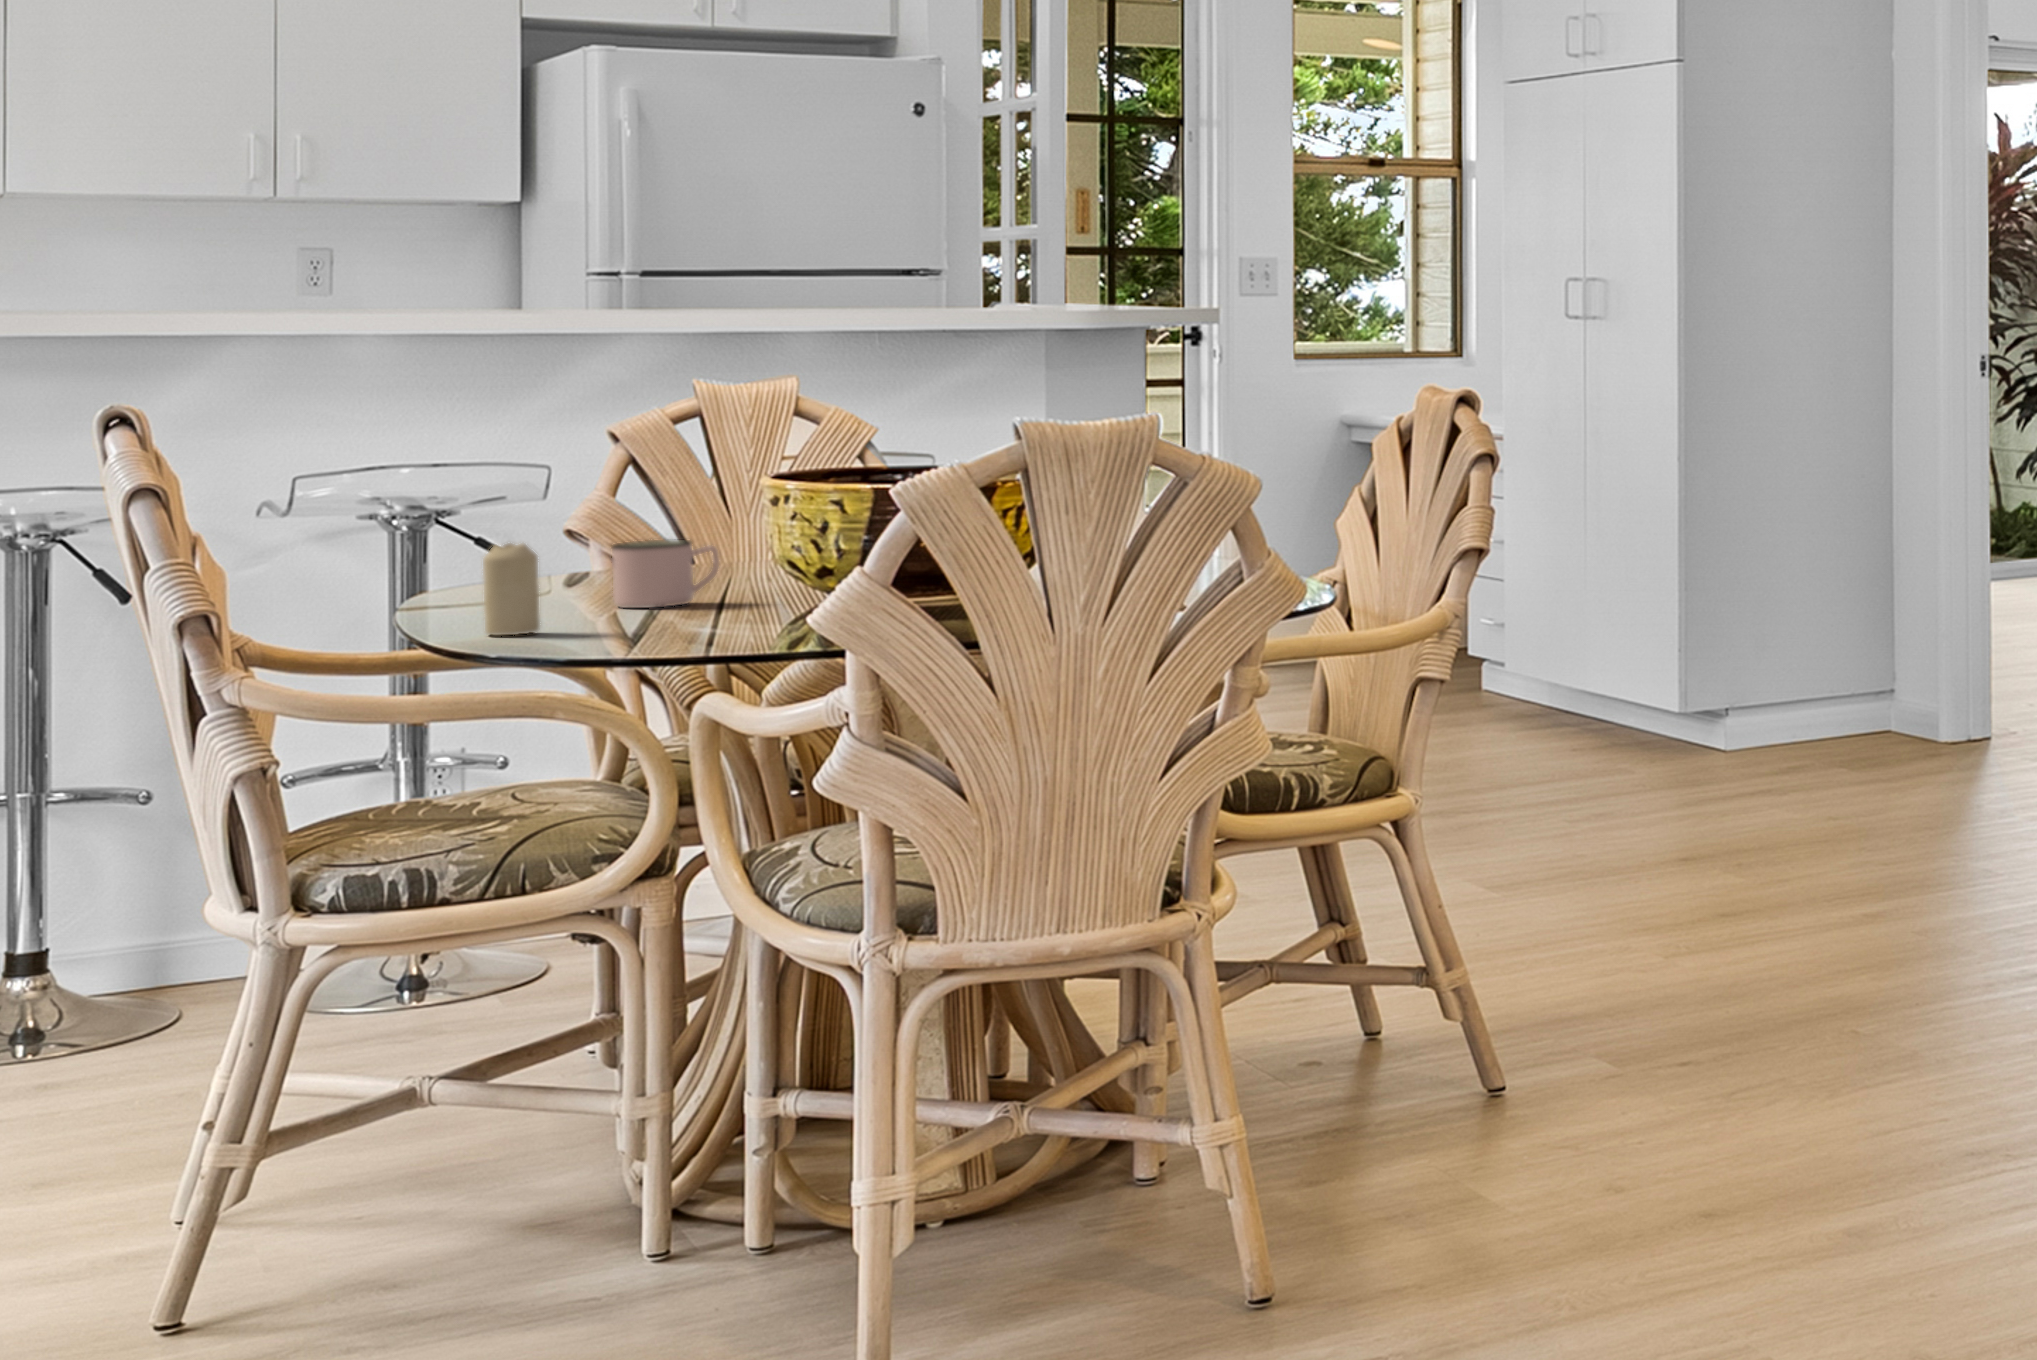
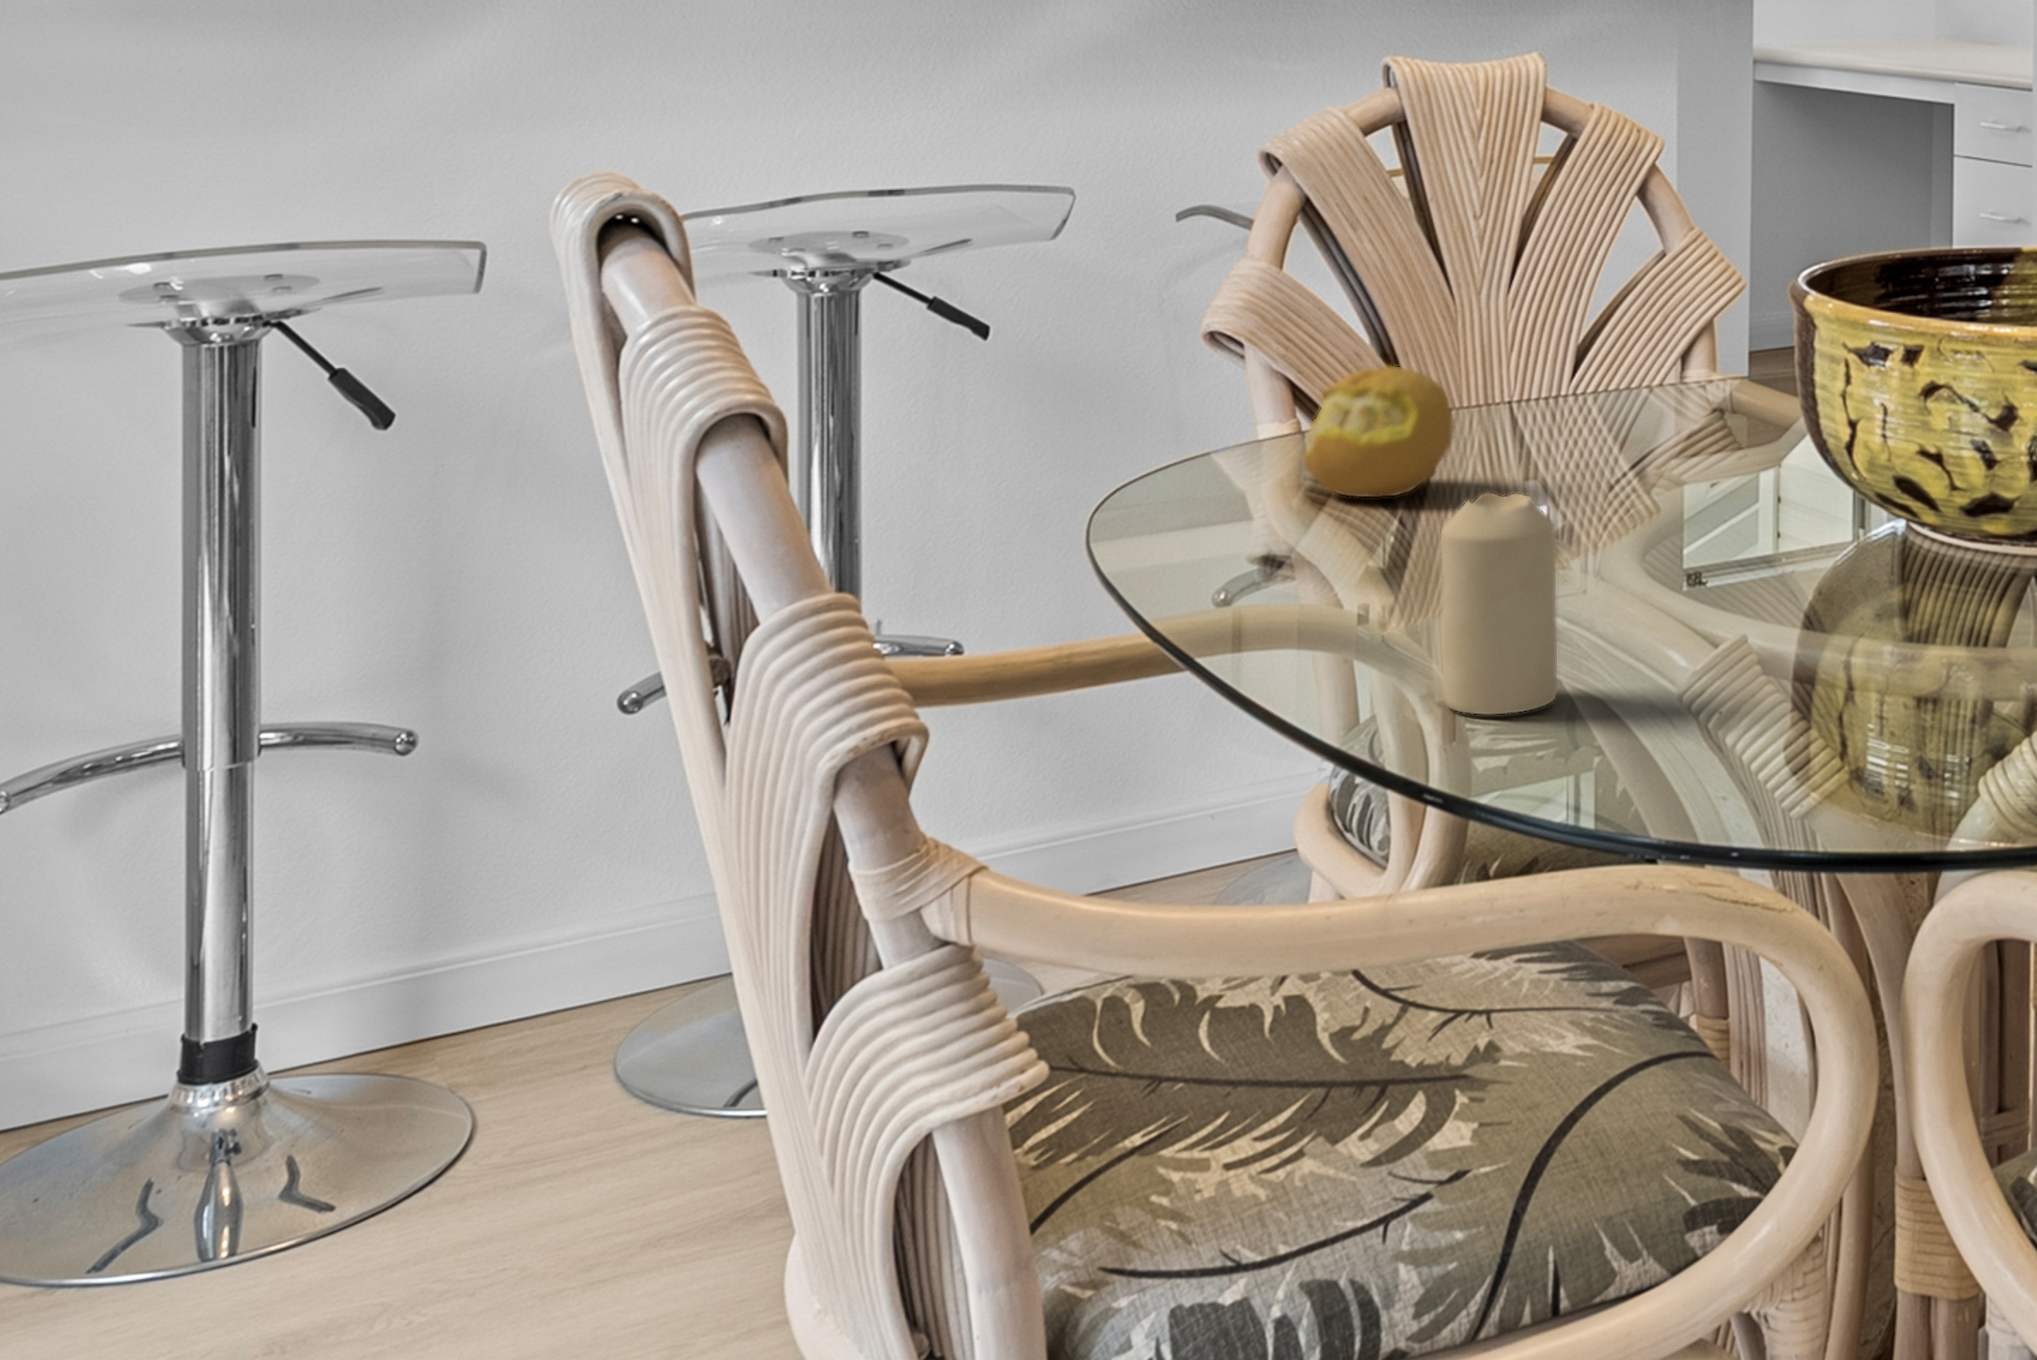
fruit: none [535,528,619,592] -> present [1303,366,1454,497]
mug: present [612,539,719,608] -> none [1528,412,1723,567]

